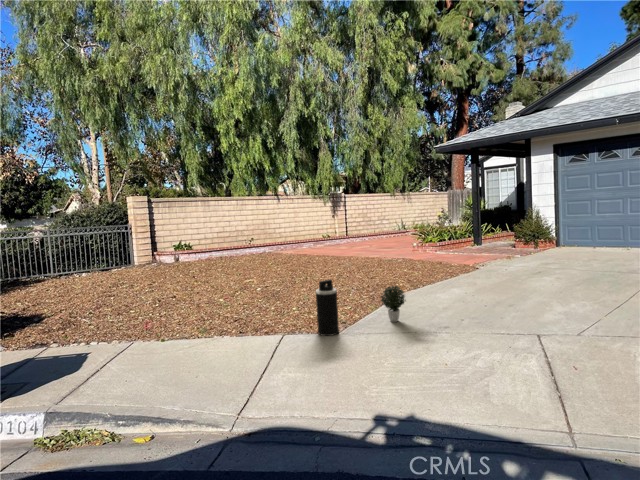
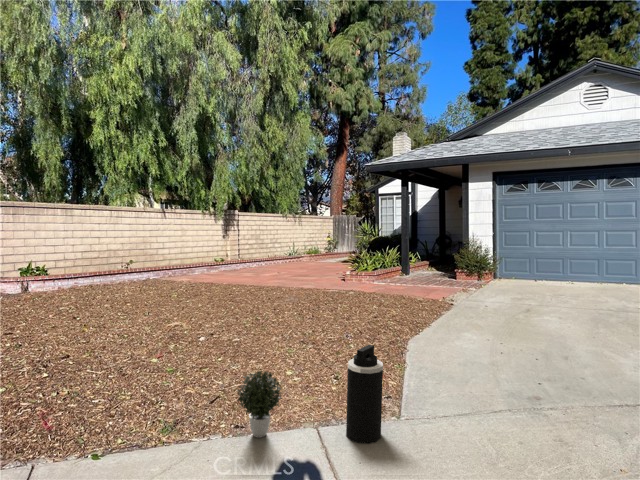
potted plant: present [381,286,406,322] -> present [237,371,282,438]

